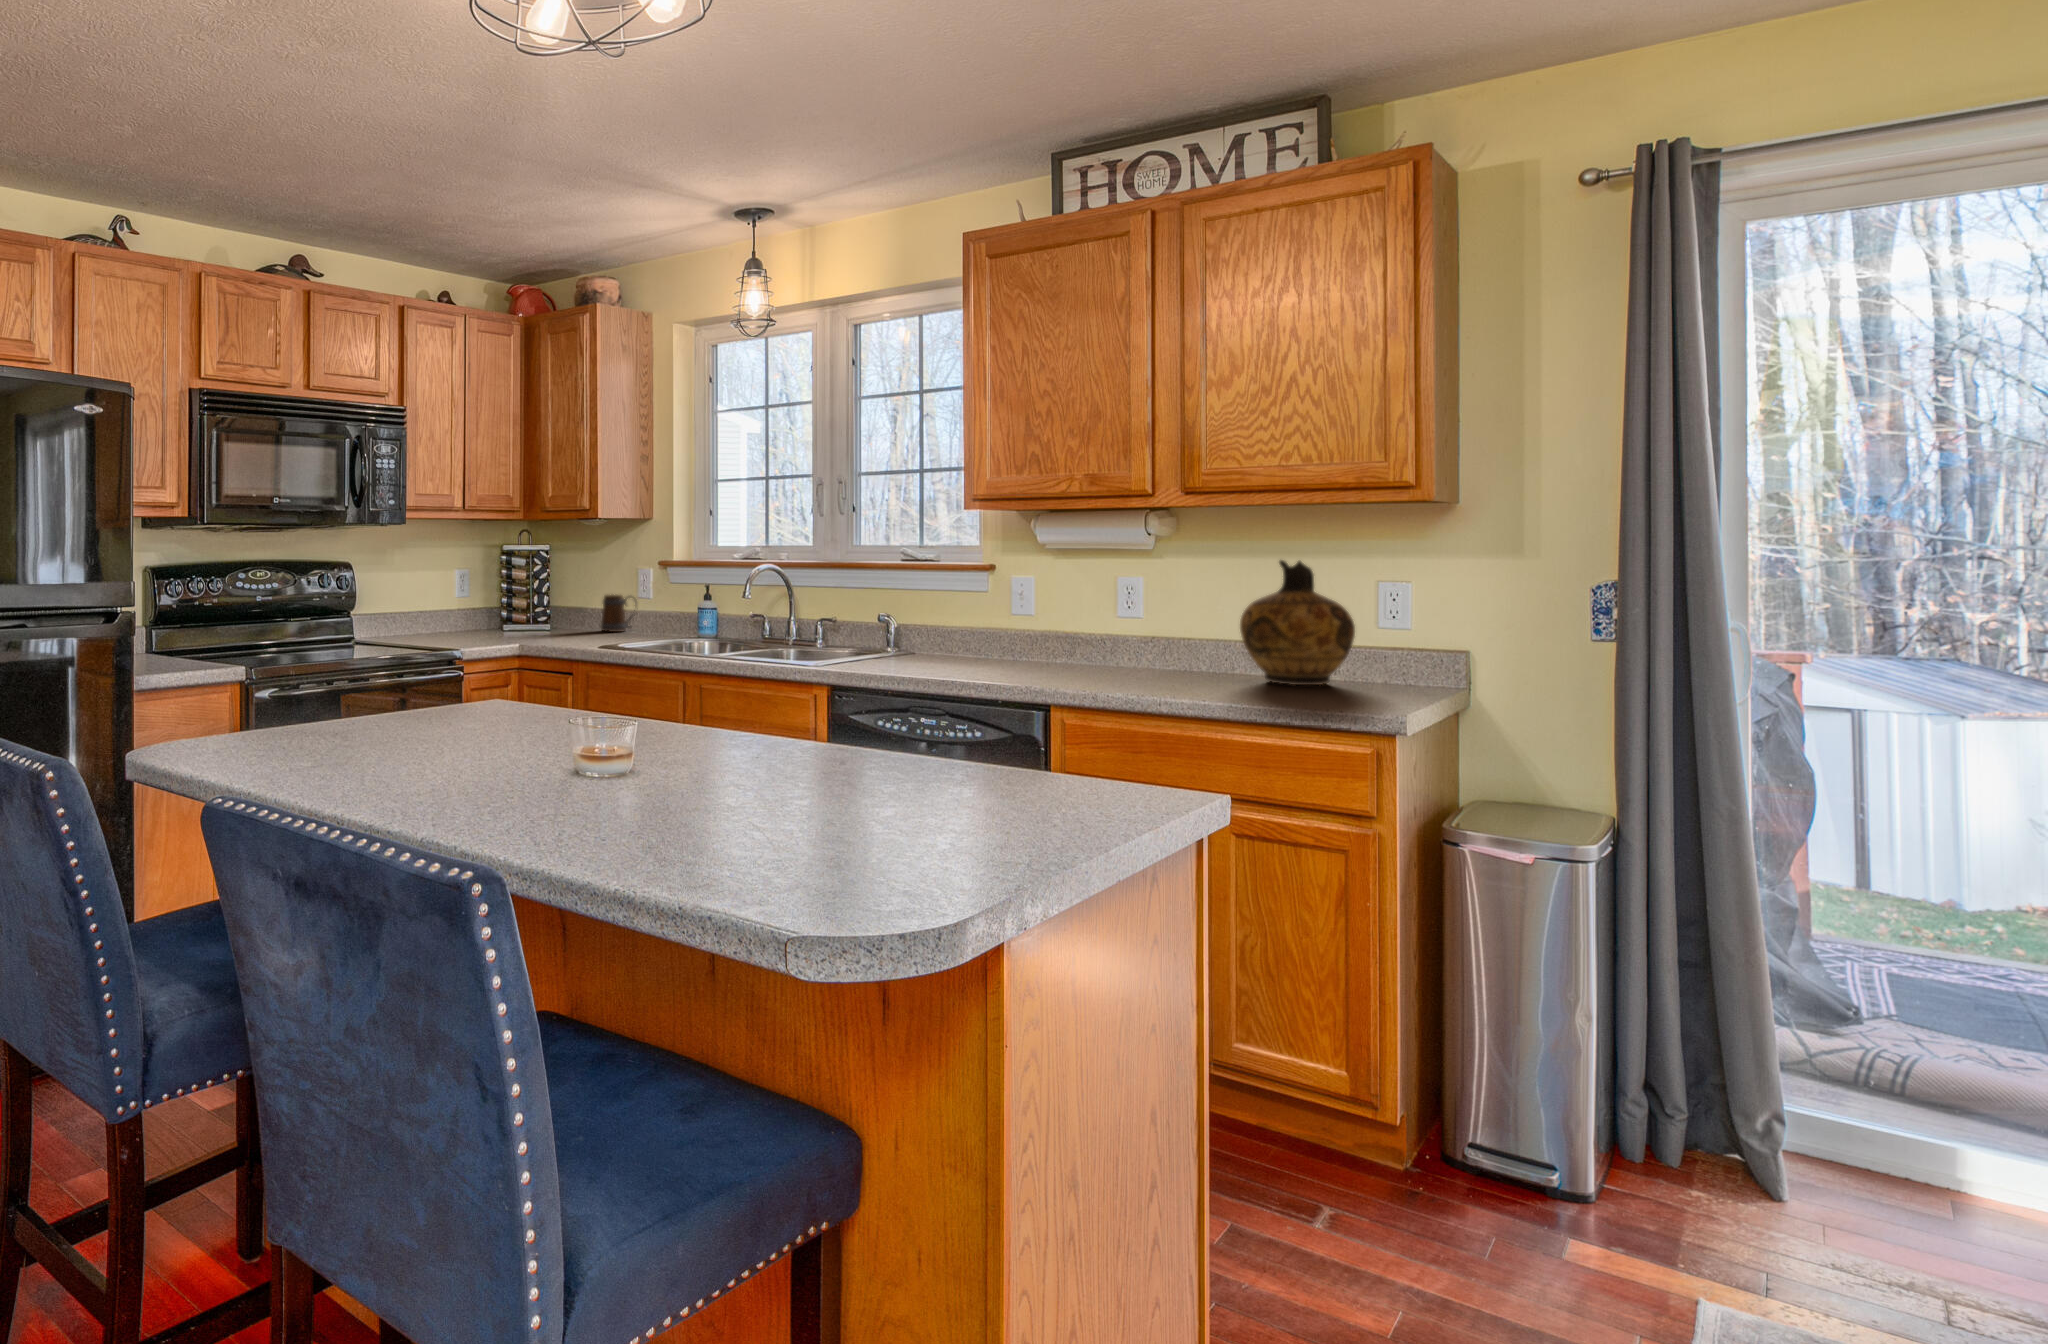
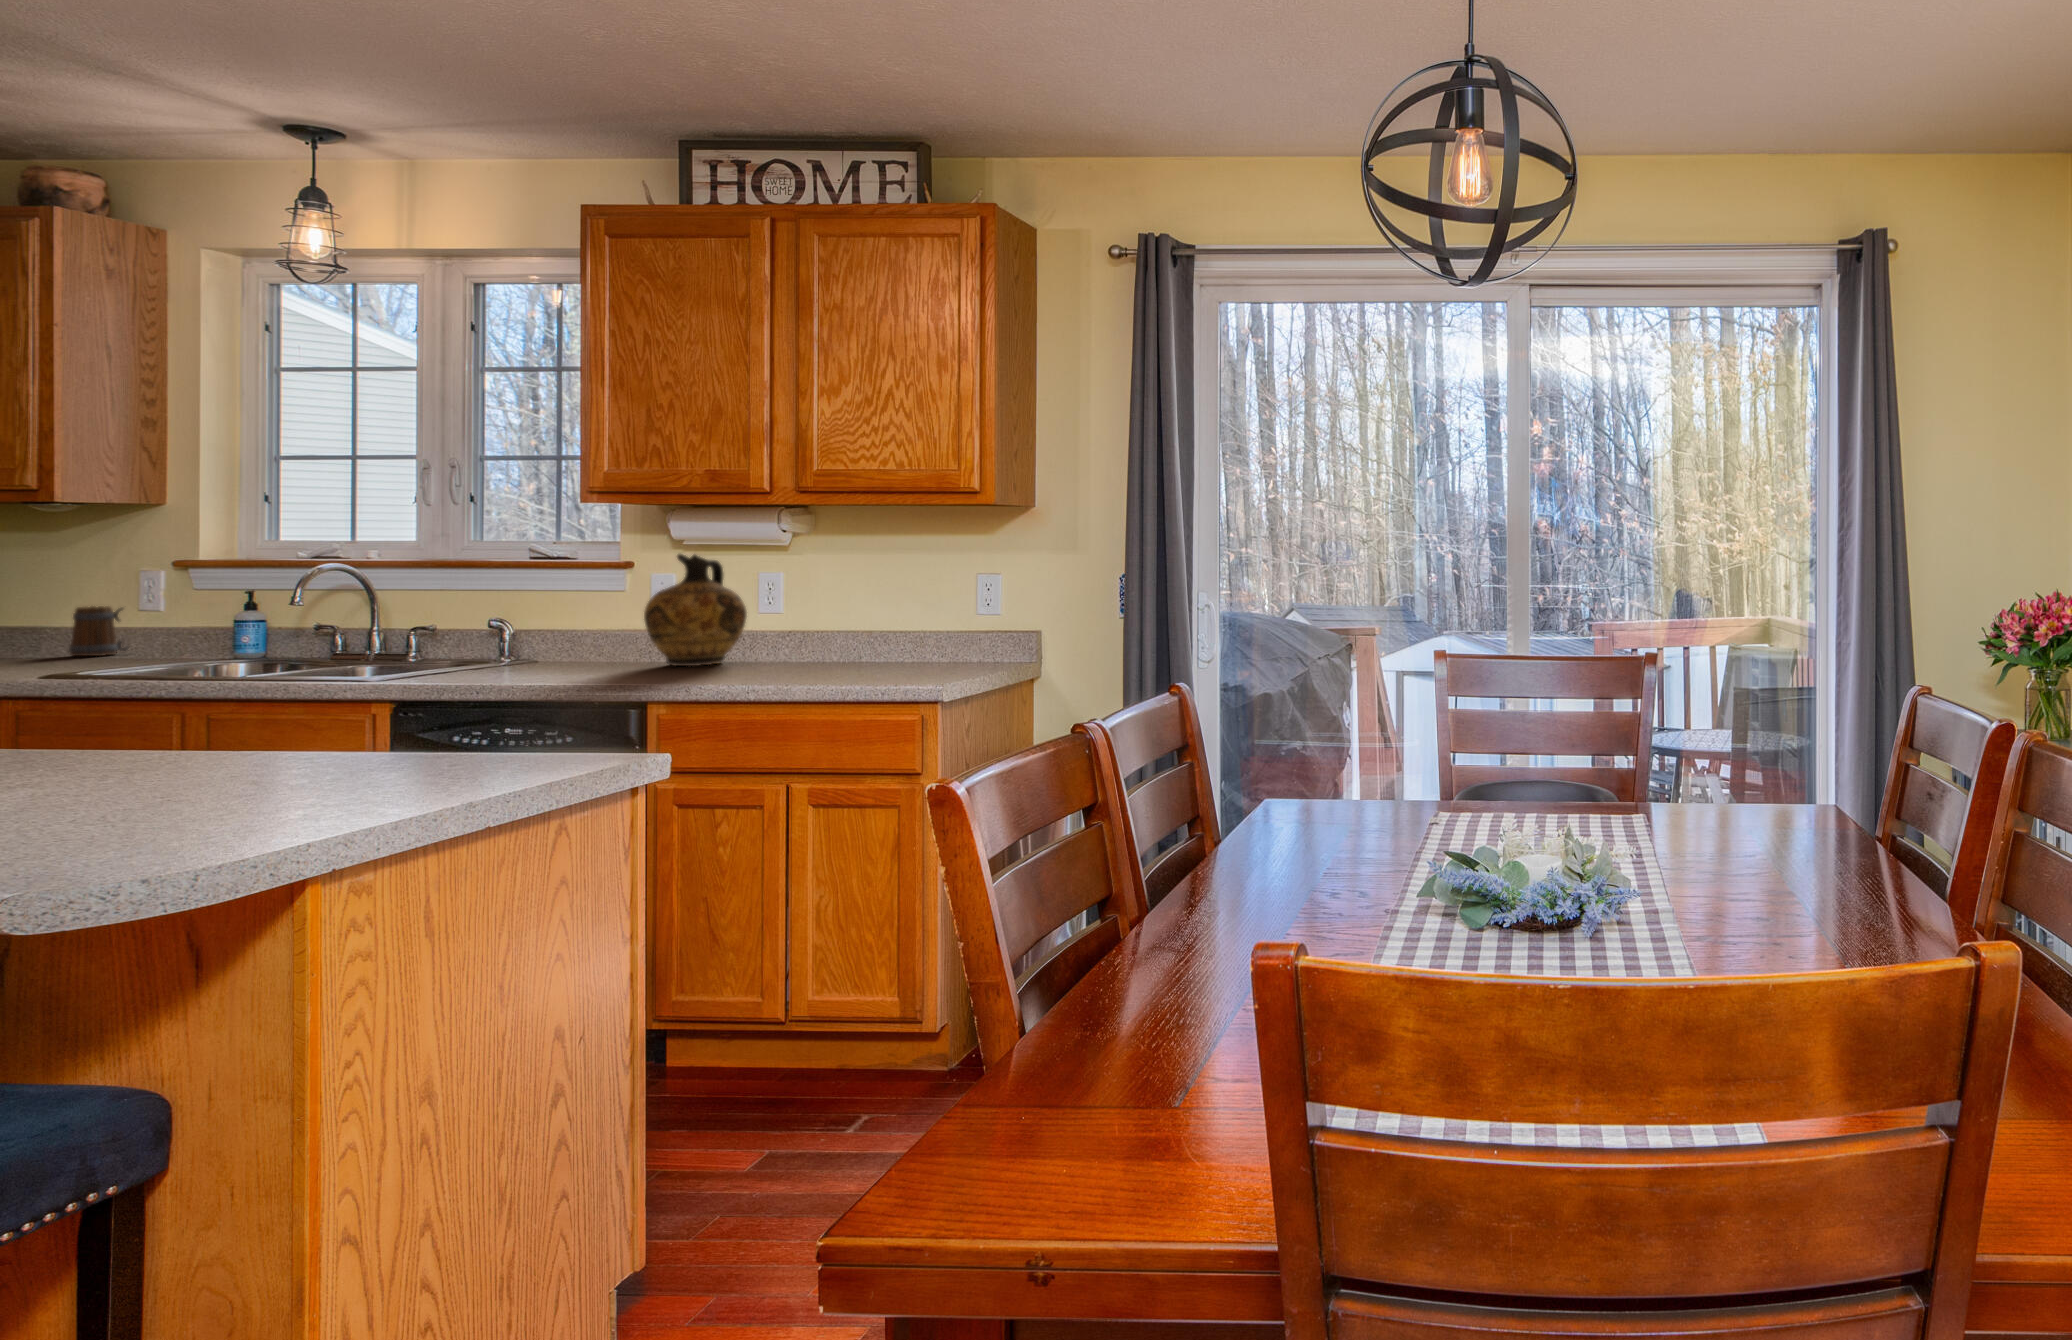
ceramic jug: present [1240,560,1355,685] -> present [644,554,747,666]

